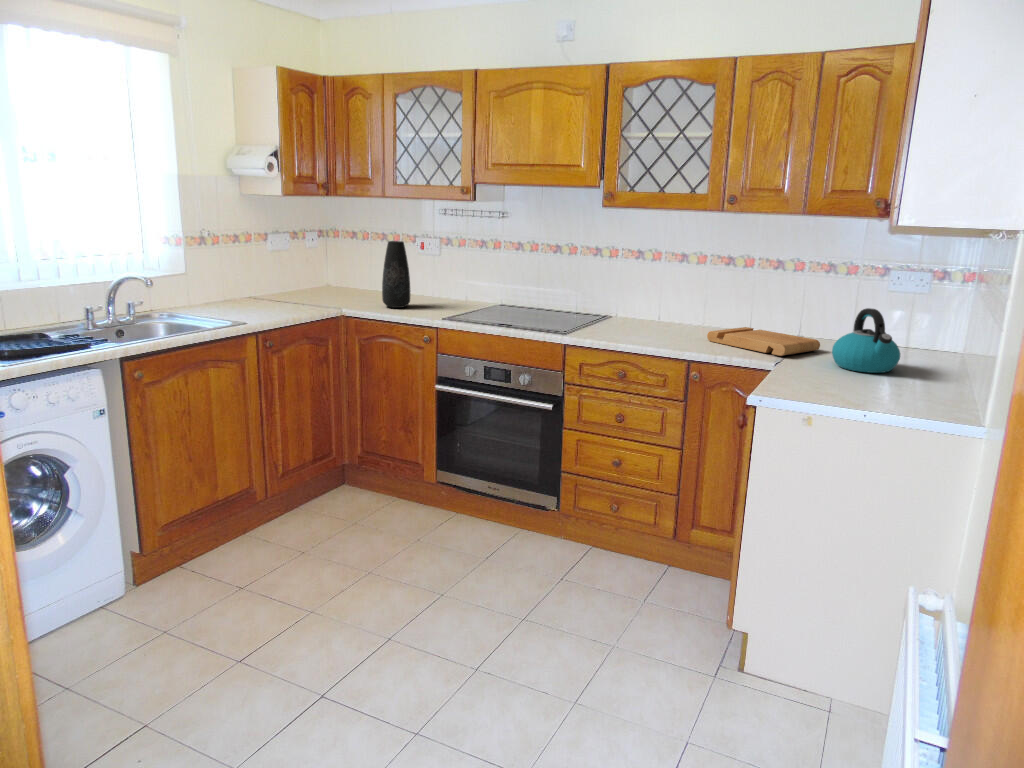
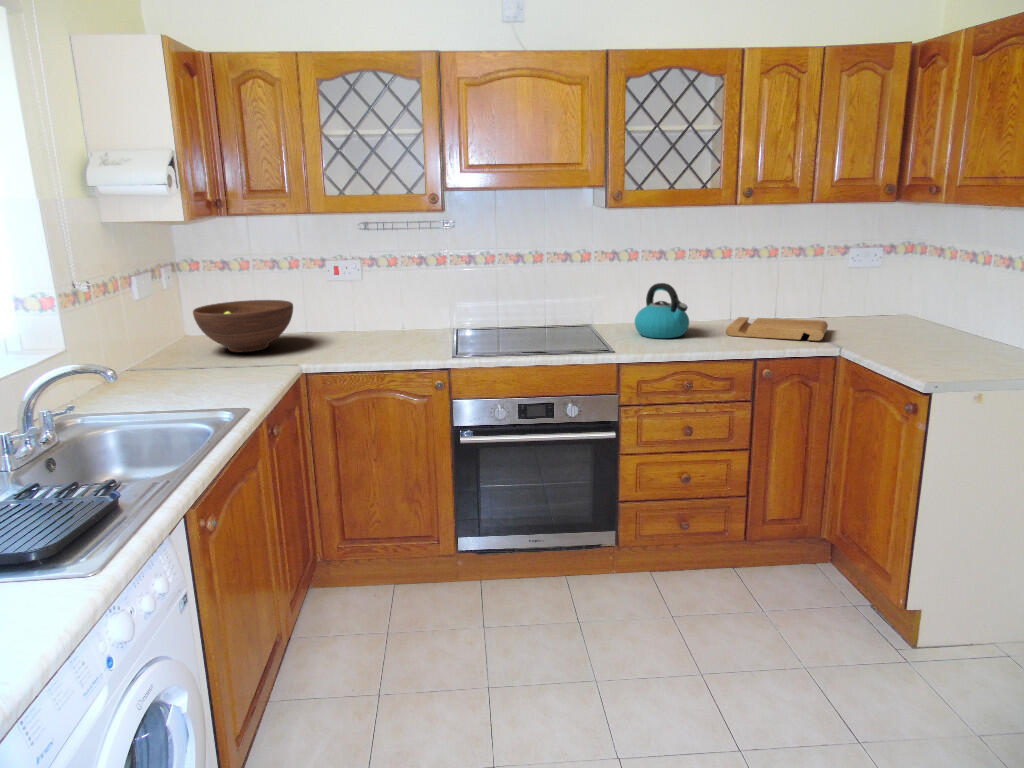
vase: present [382,241,410,308] -> none [331,266,367,349]
fruit bowl: none [293,263,367,301] -> present [193,300,293,352]
kettle: present [832,308,900,373] -> present [635,283,689,338]

